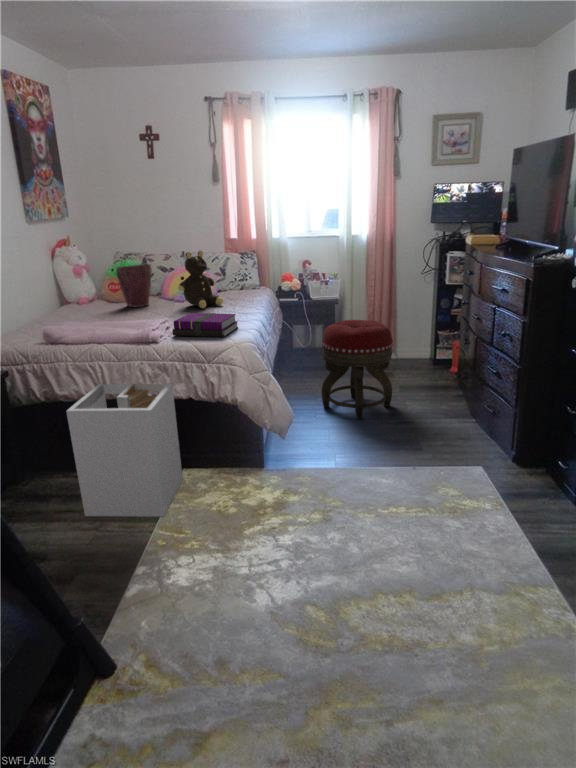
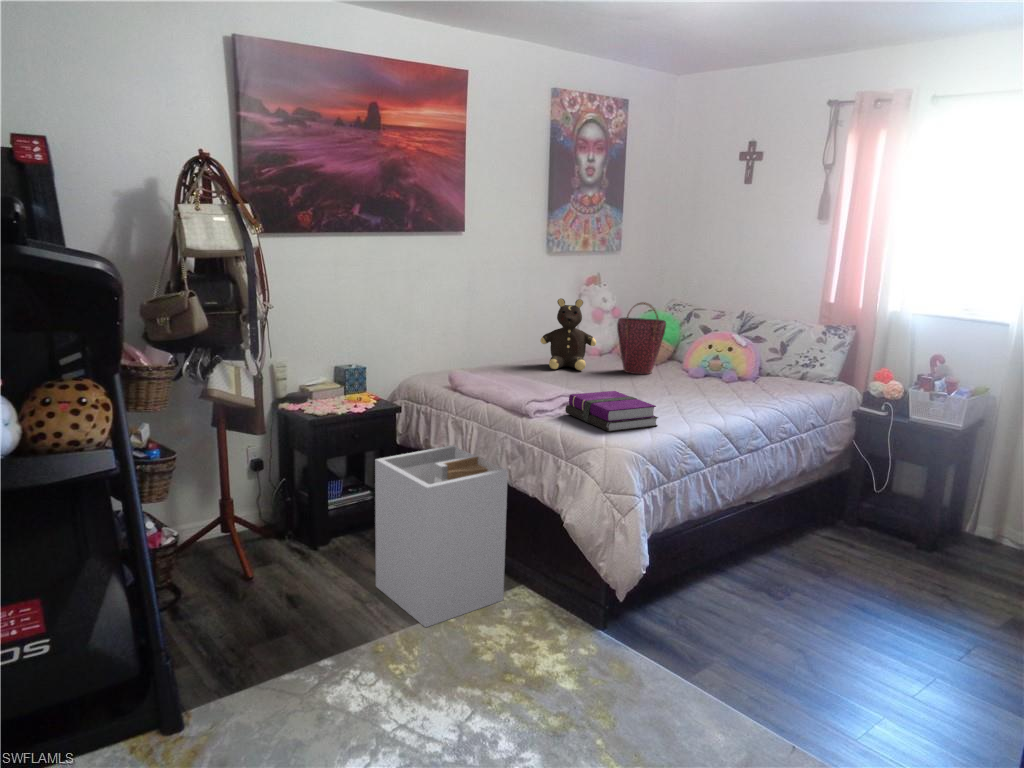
teddy bear: present [178,251,223,308] -> present [540,298,596,370]
footstool: present [321,320,393,419] -> none [816,468,970,657]

